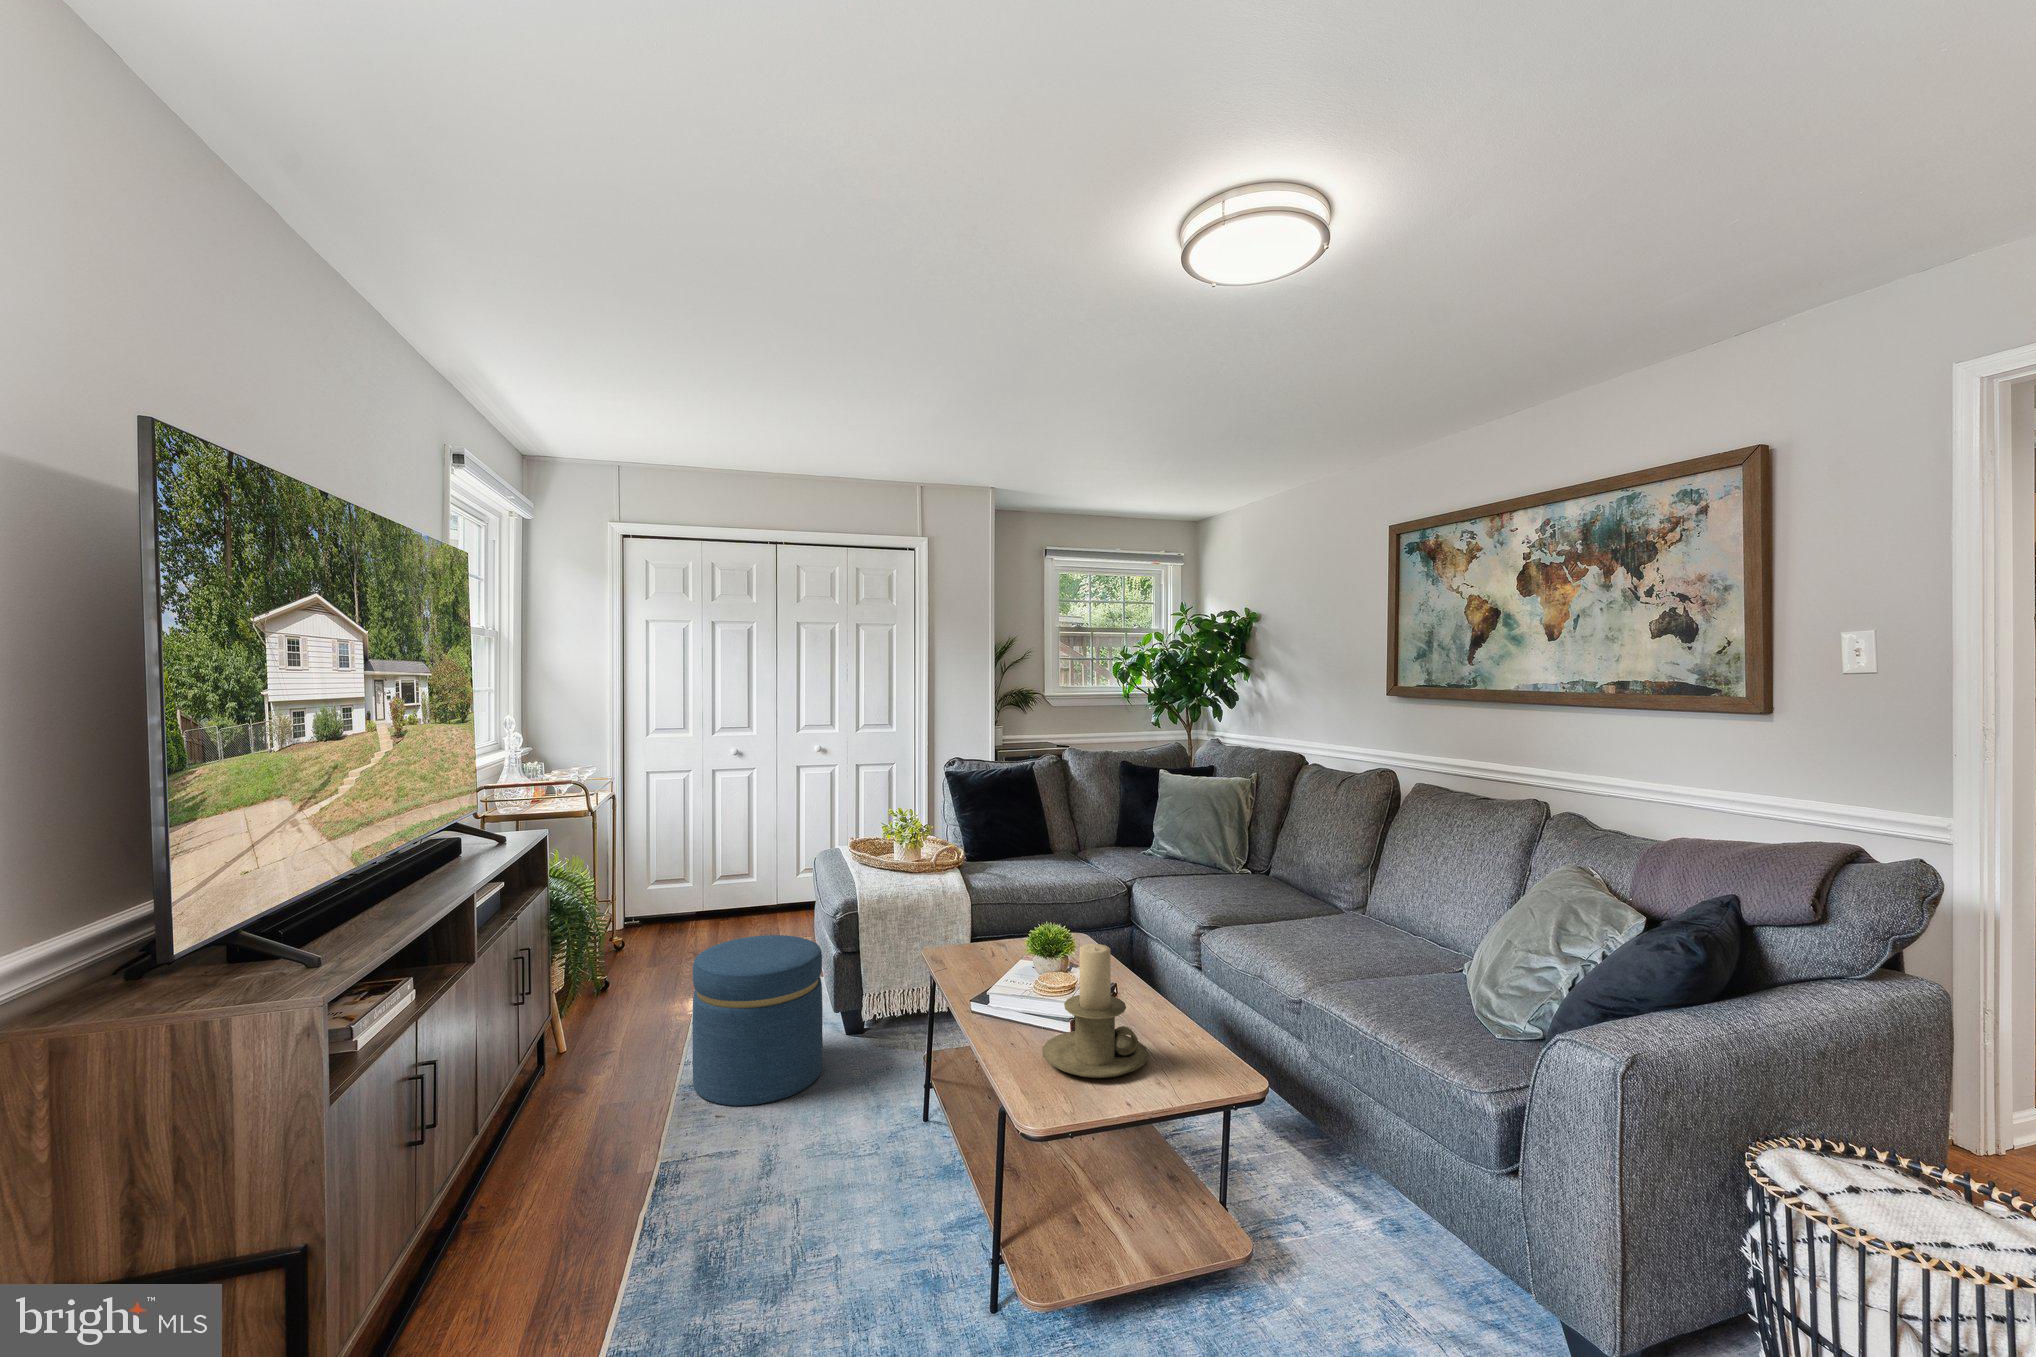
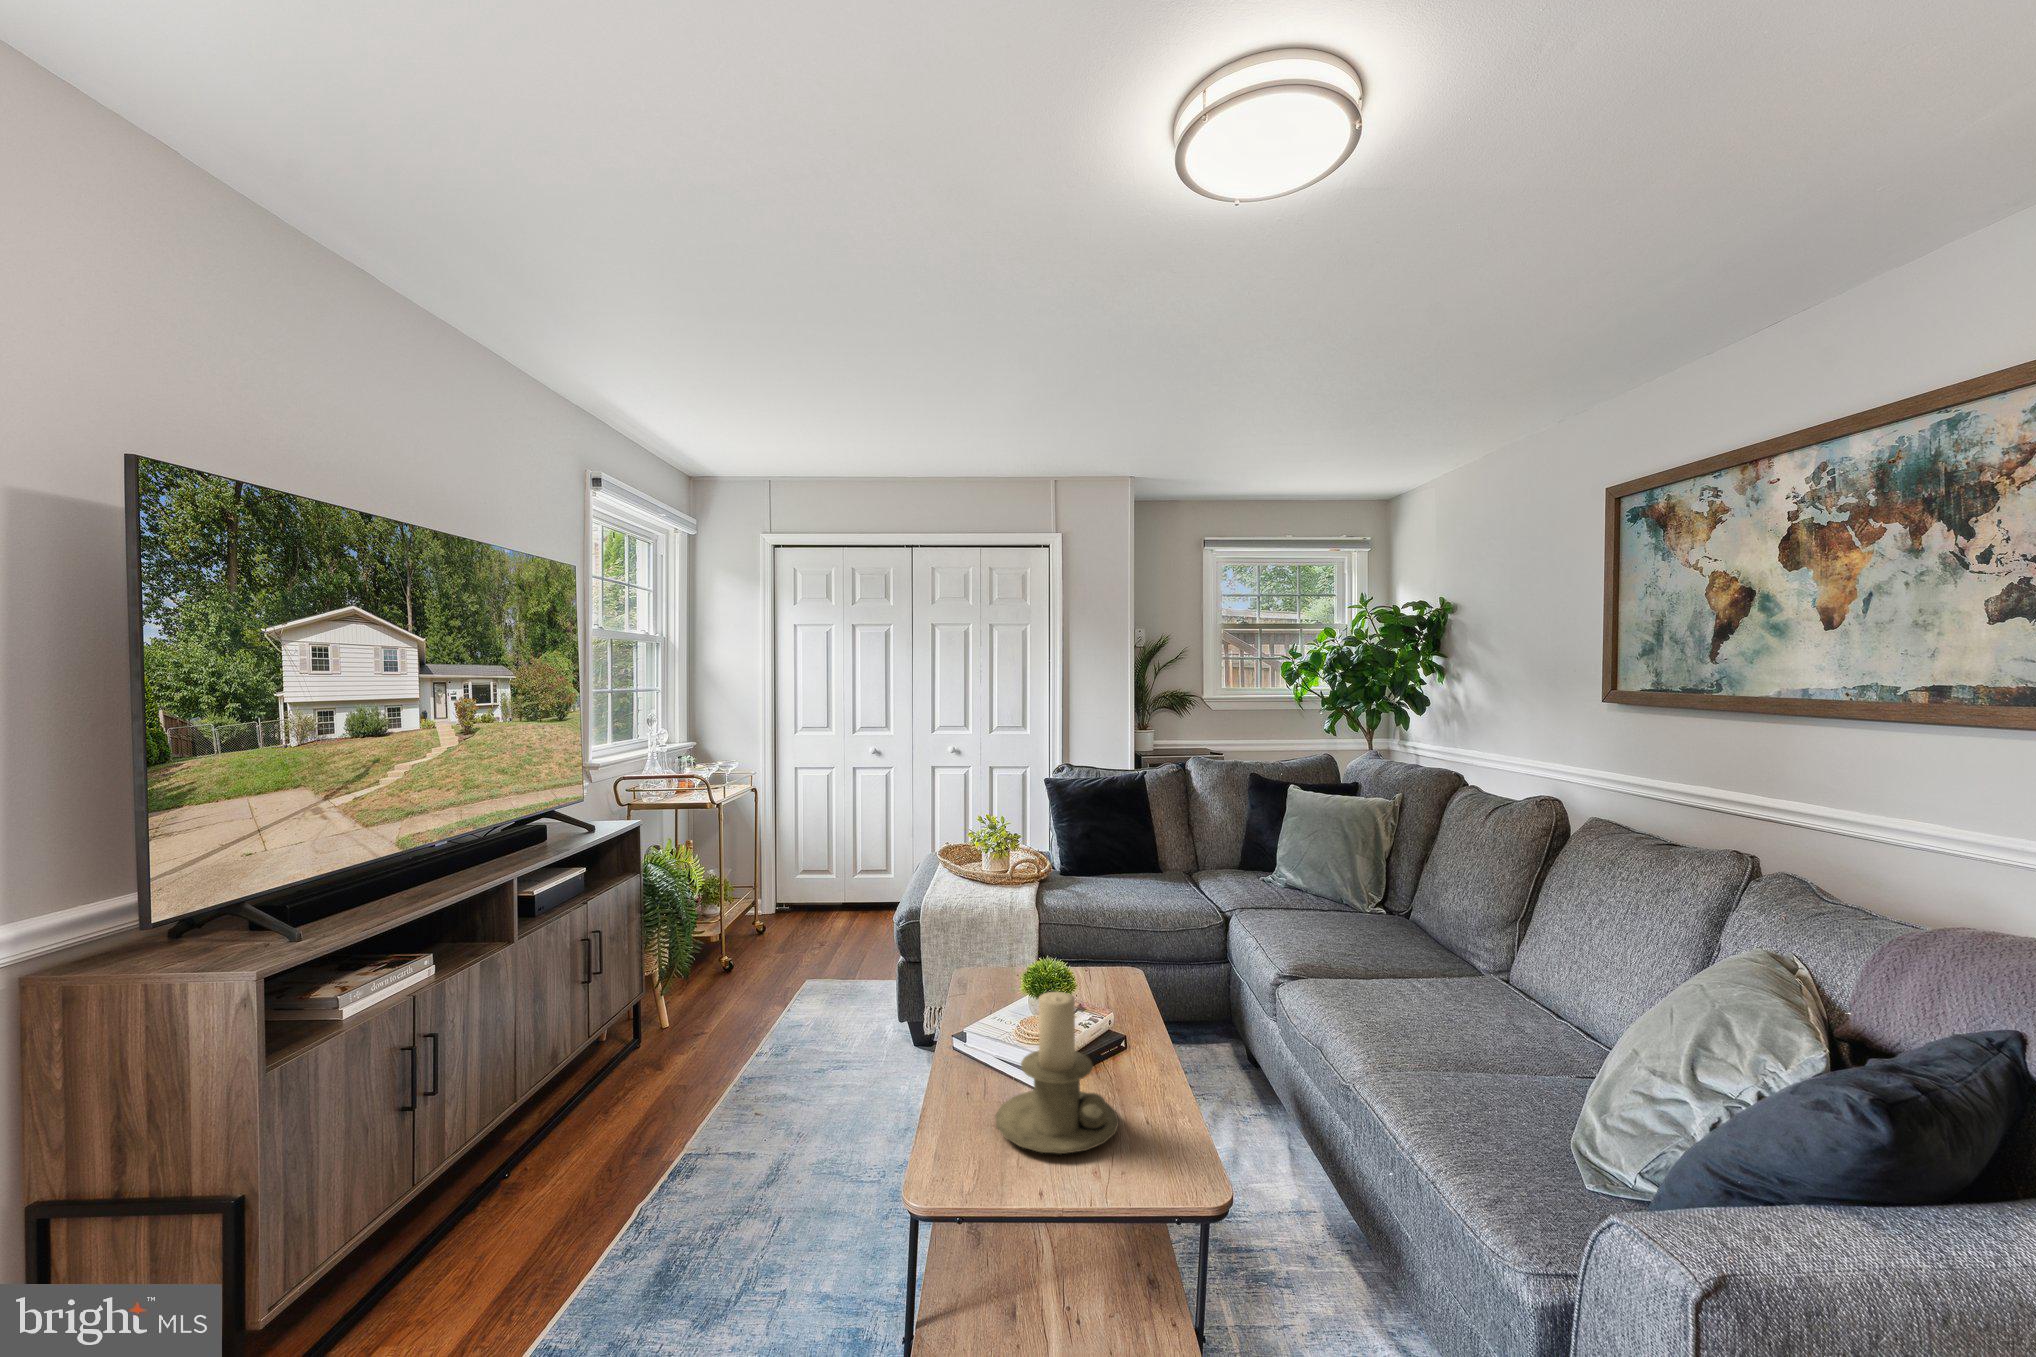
ottoman: present [692,935,823,1106] -> none [755,937,882,1108]

